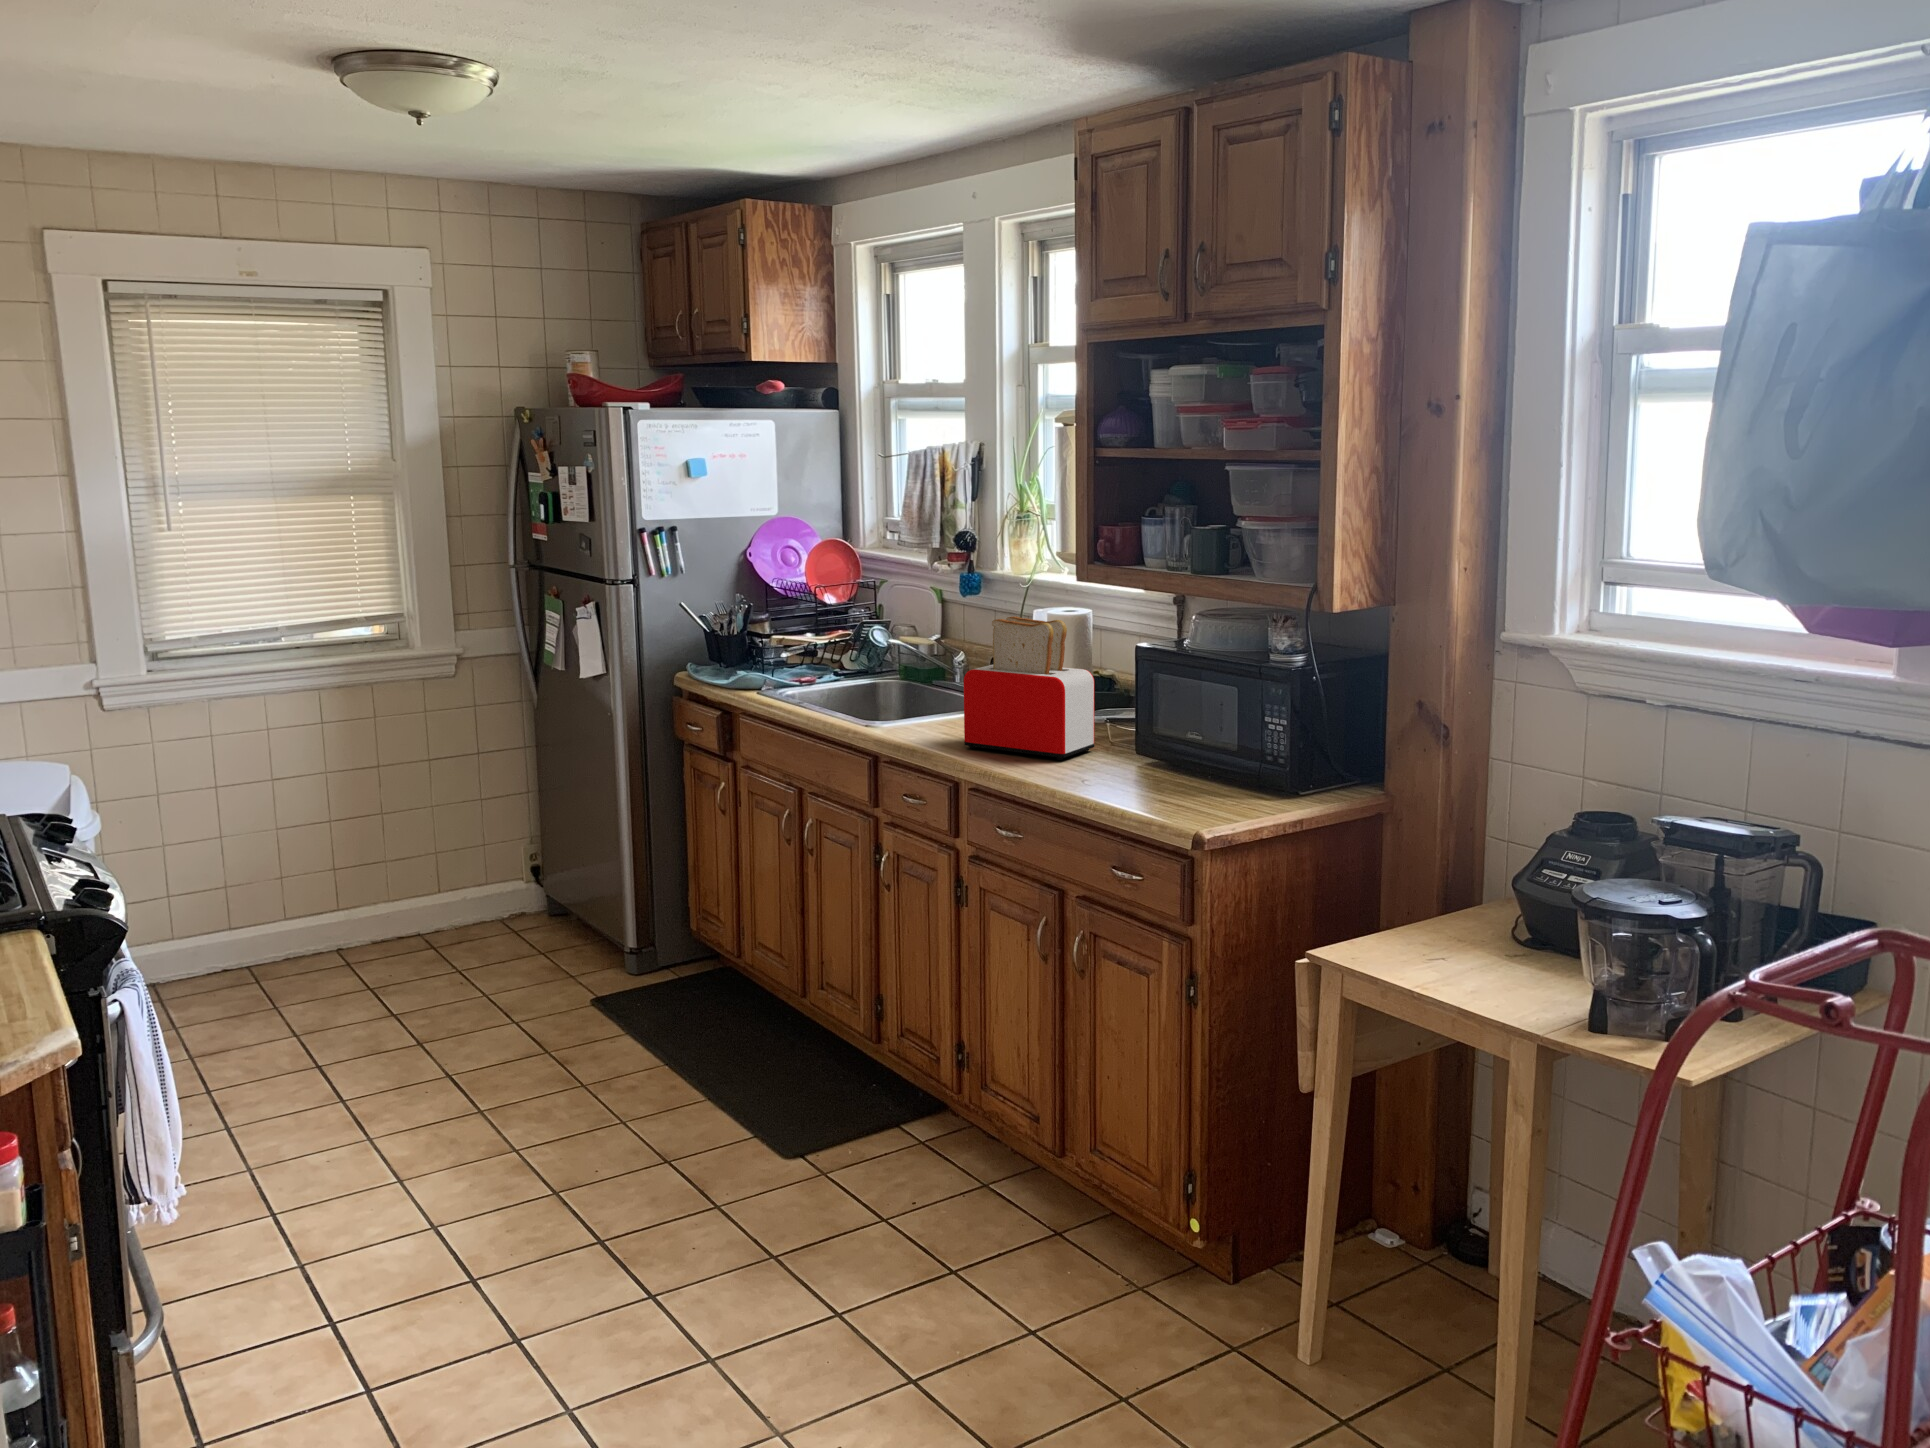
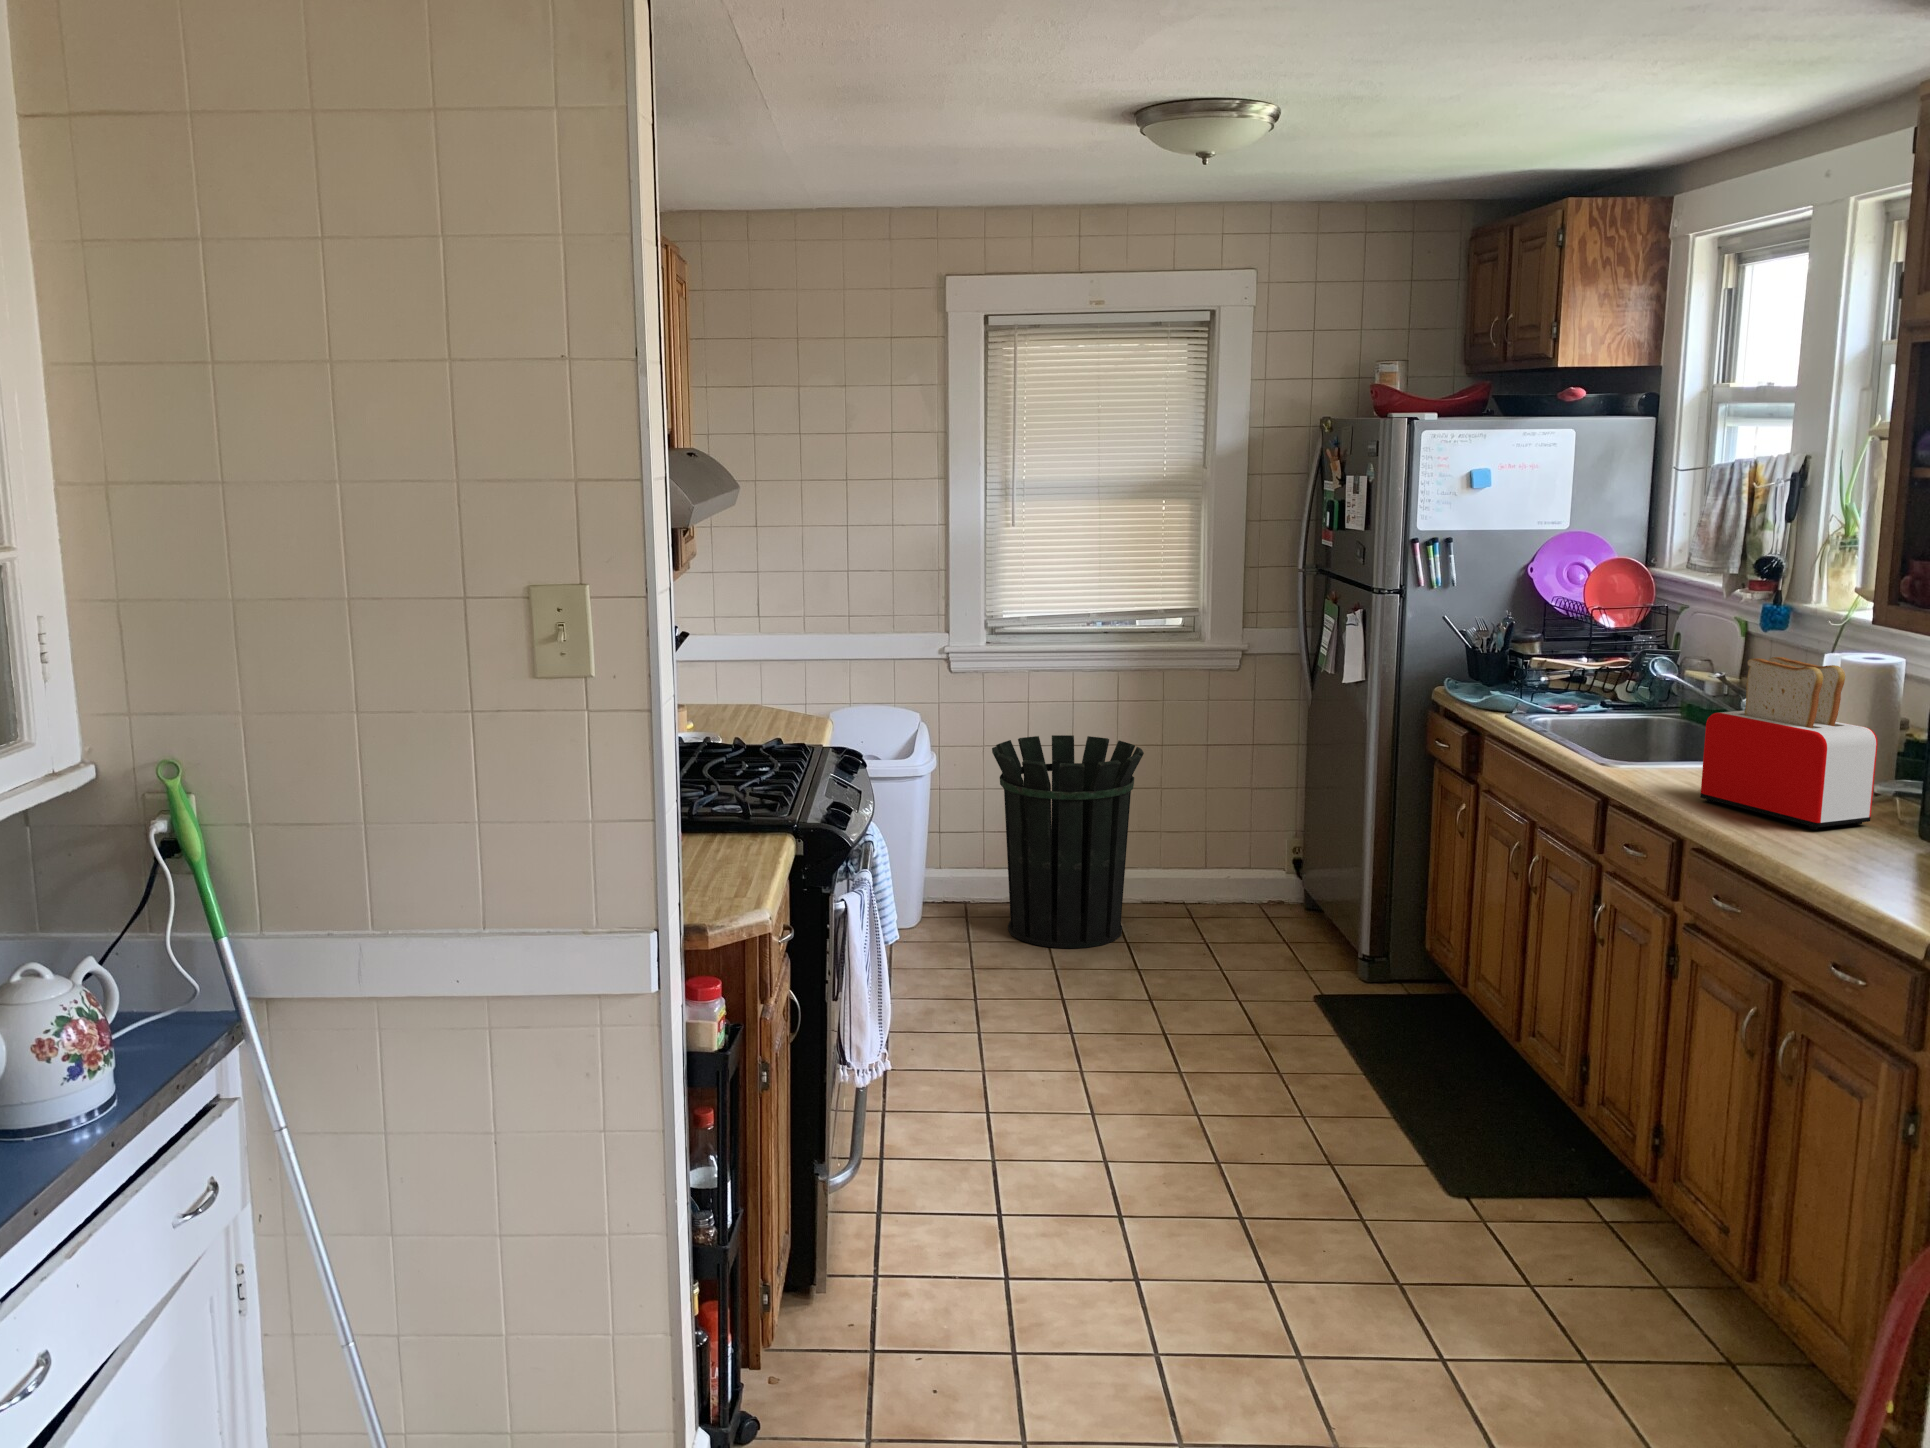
waste bin: none [172,768,366,1014] -> present [992,735,1144,948]

